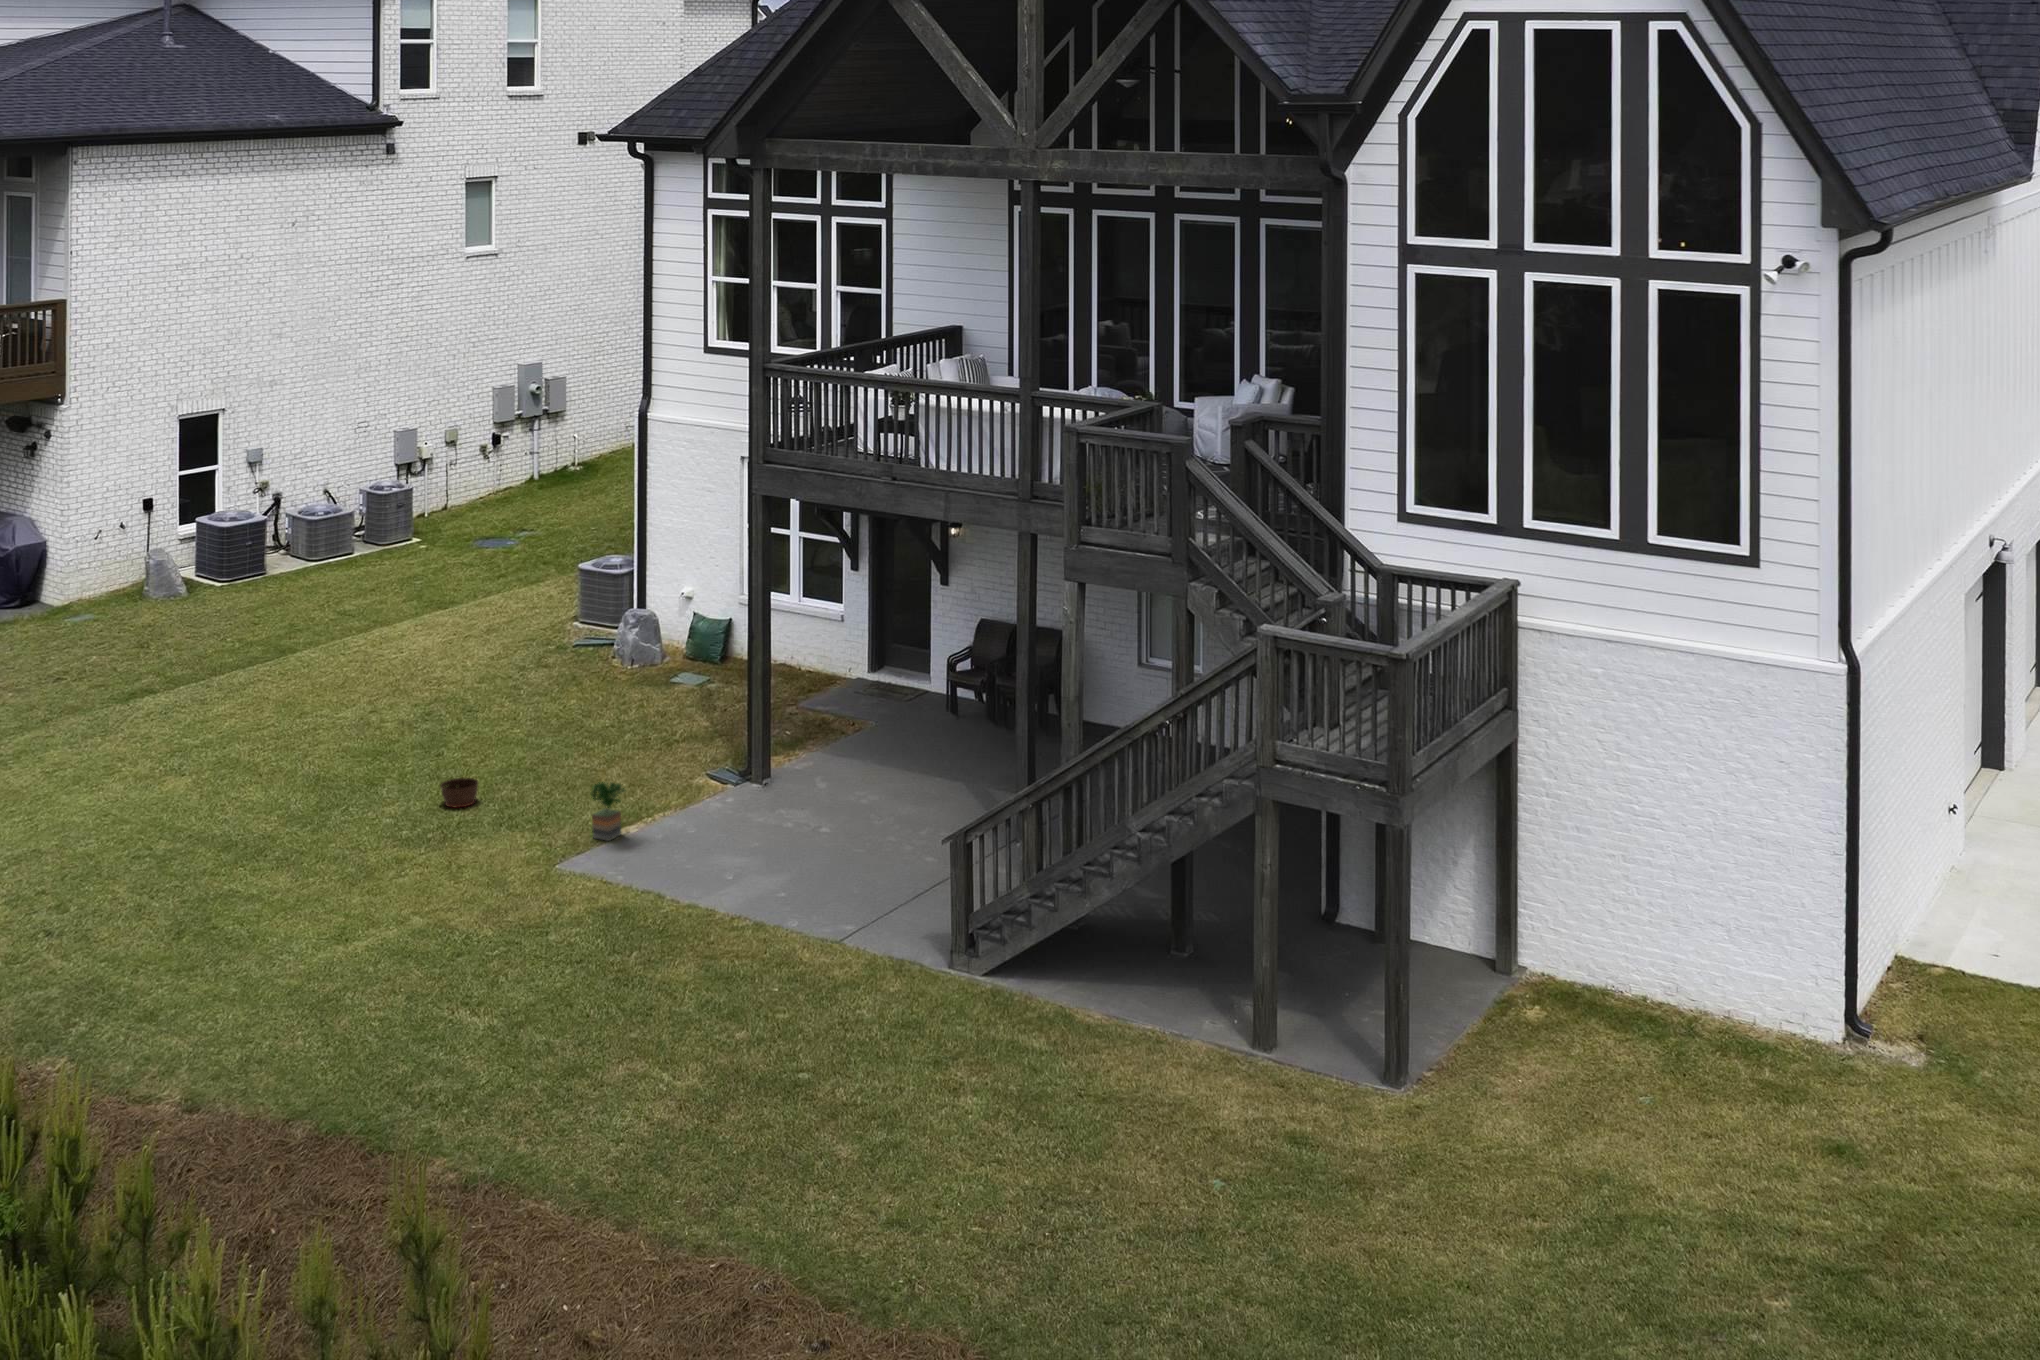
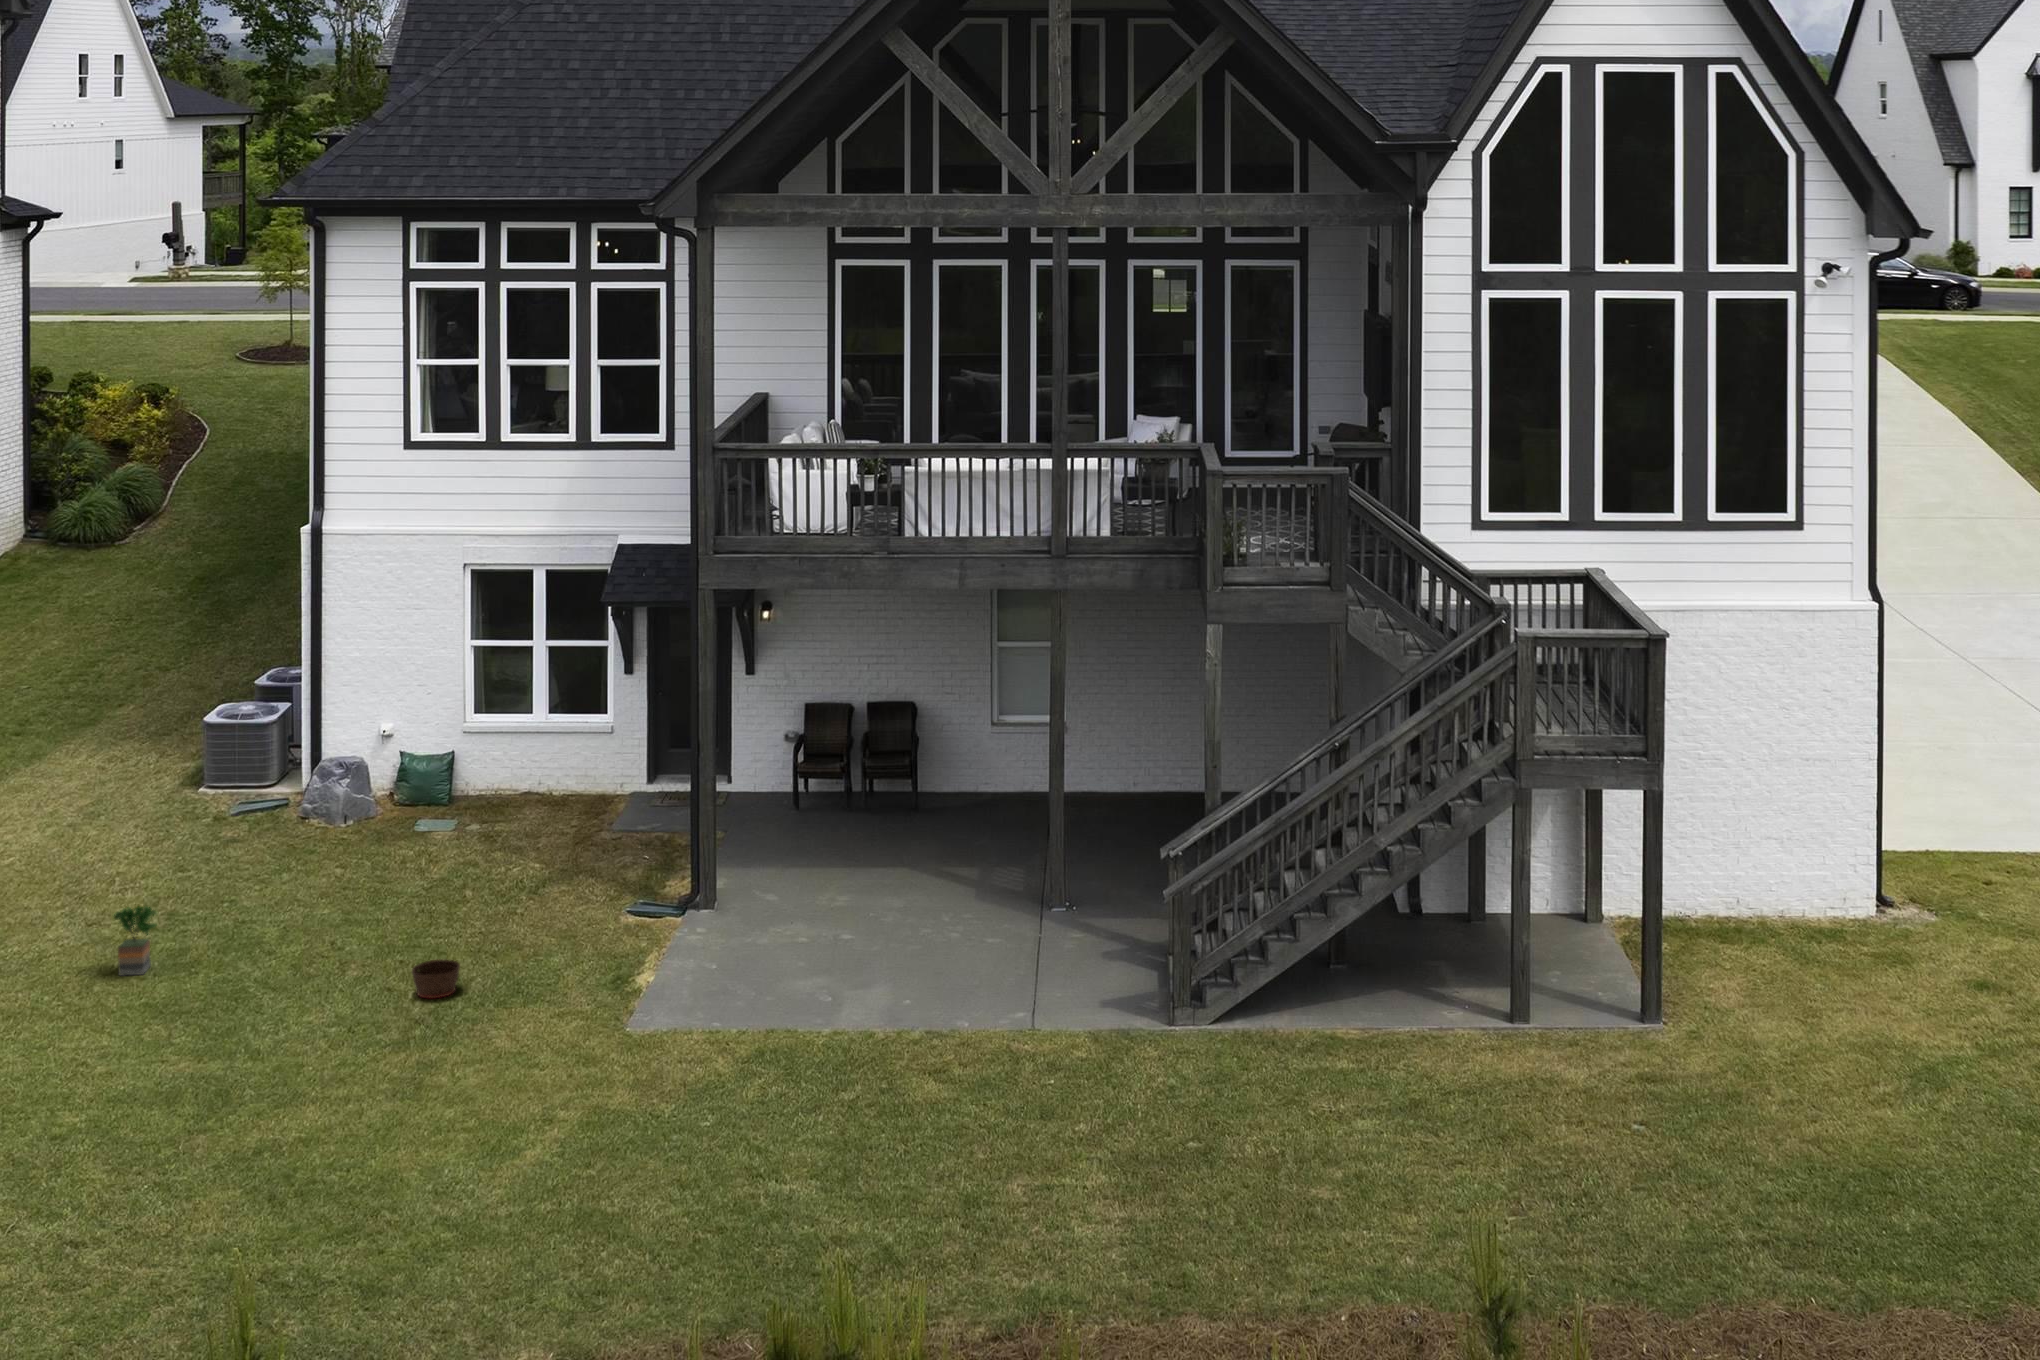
potted tree: present [591,782,626,841] -> present [114,906,157,976]

